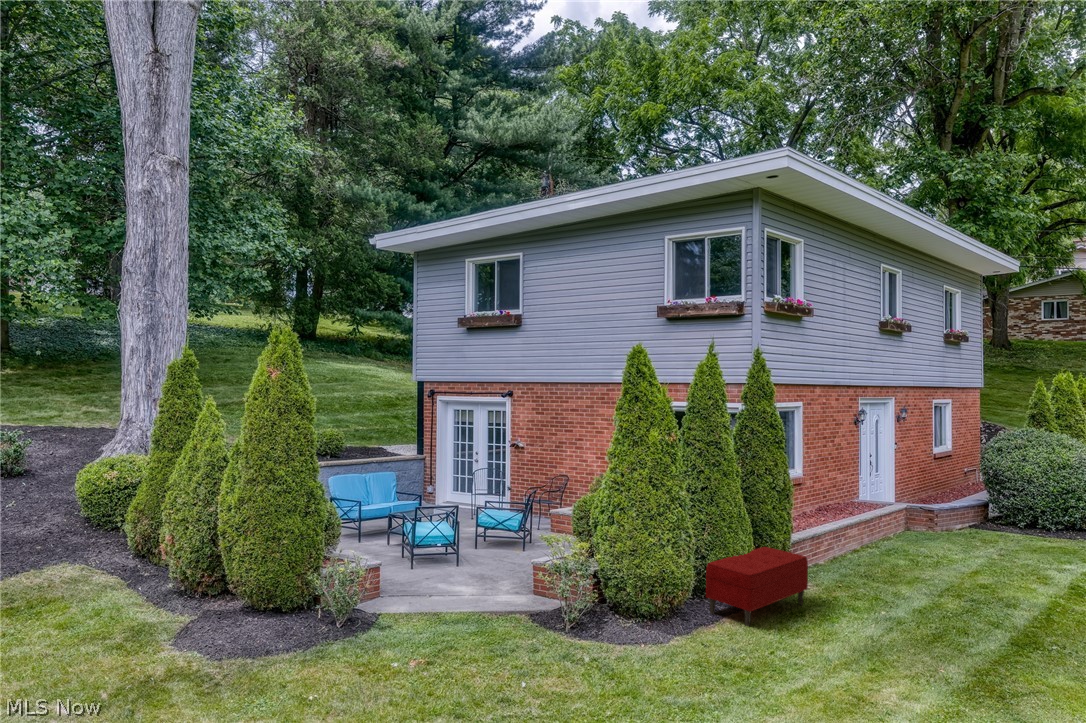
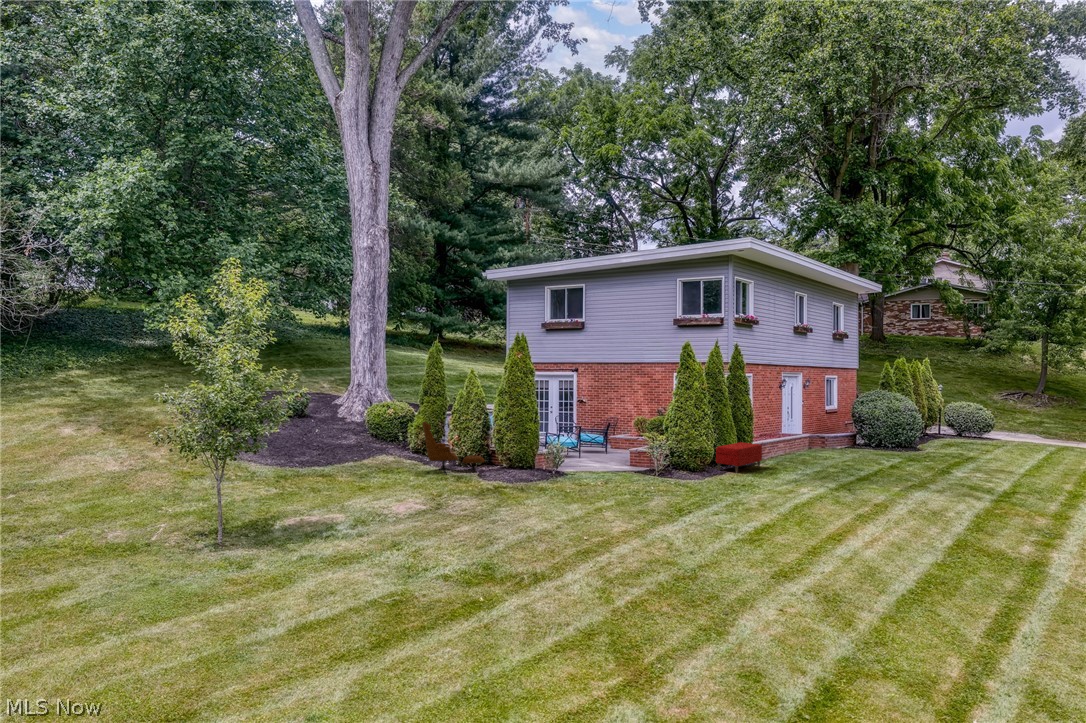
lounge chair: none [53,510,204,630] -> present [422,422,484,473]

